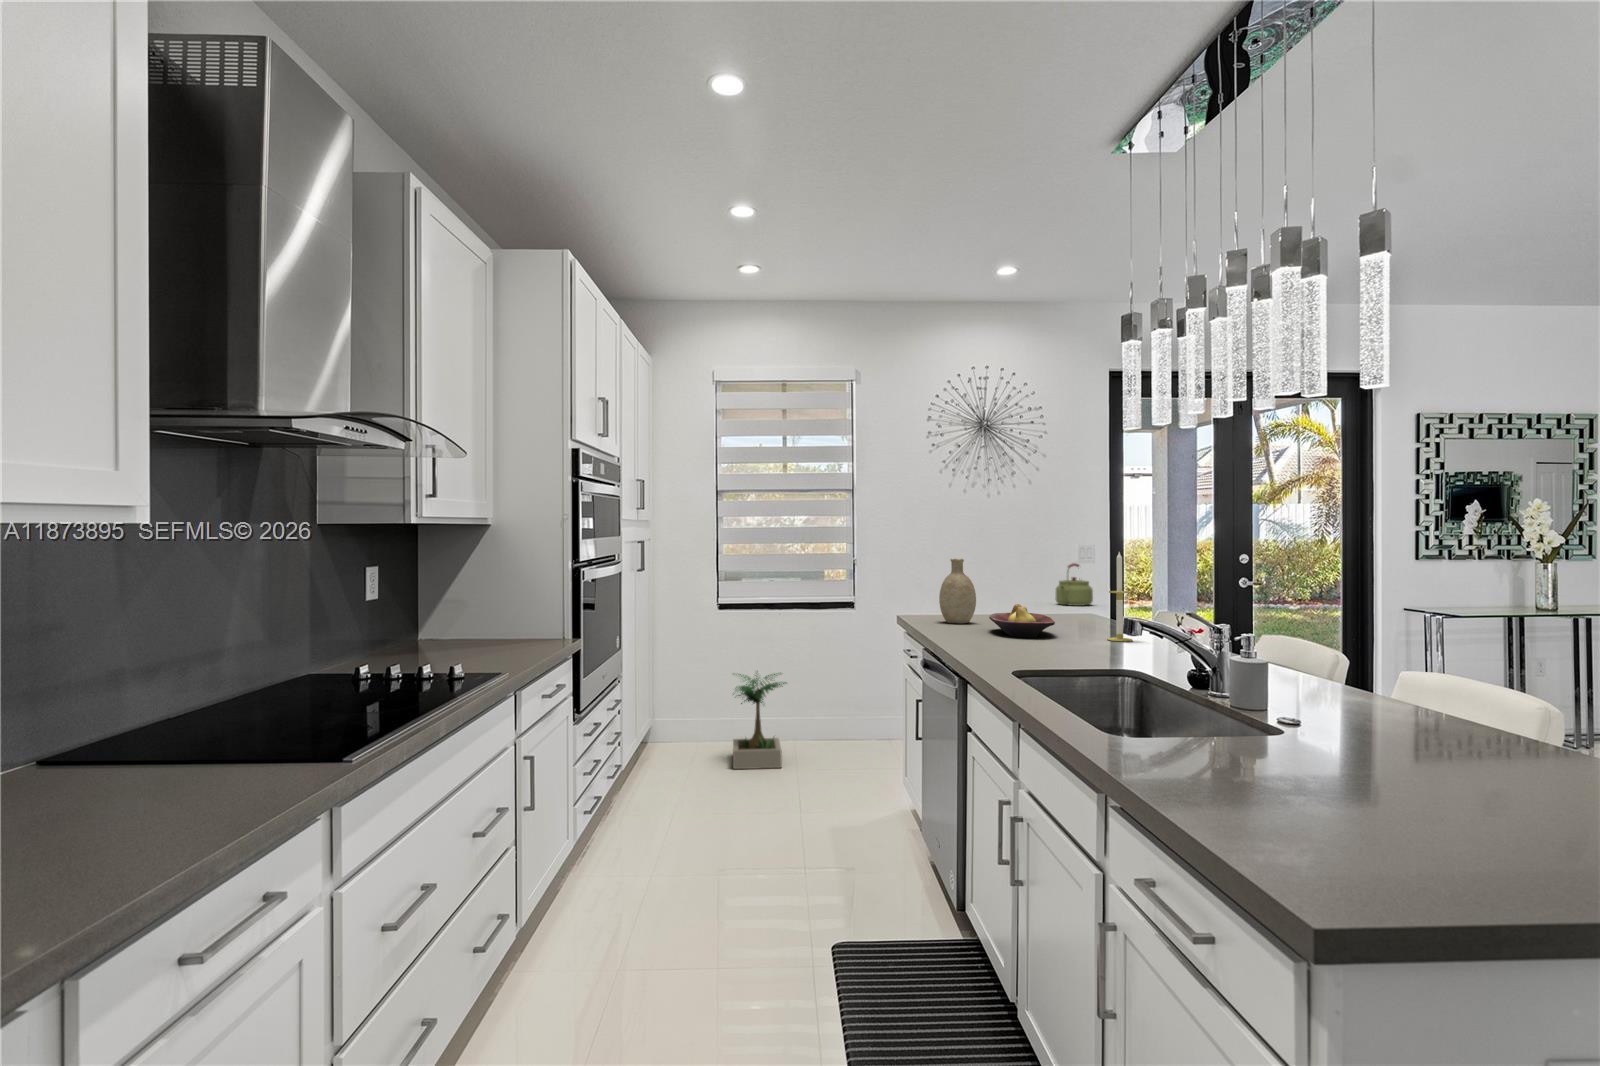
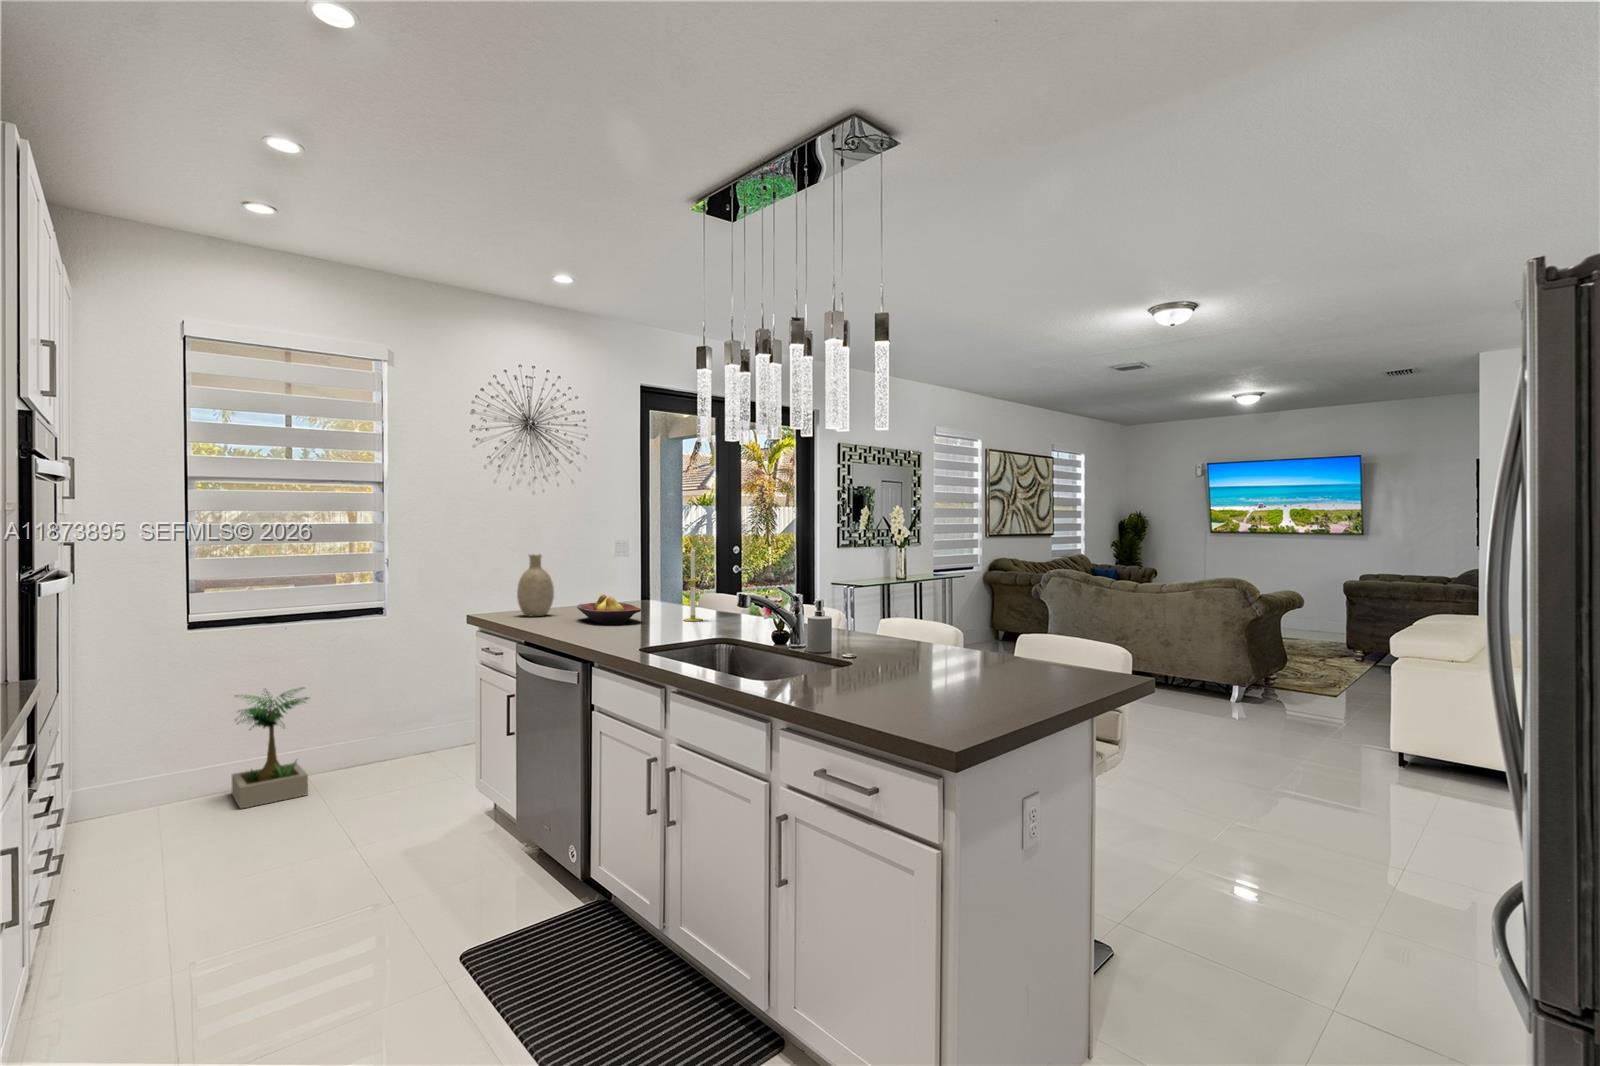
kettle: present [1055,563,1093,606] -> none [592,555,625,593]

